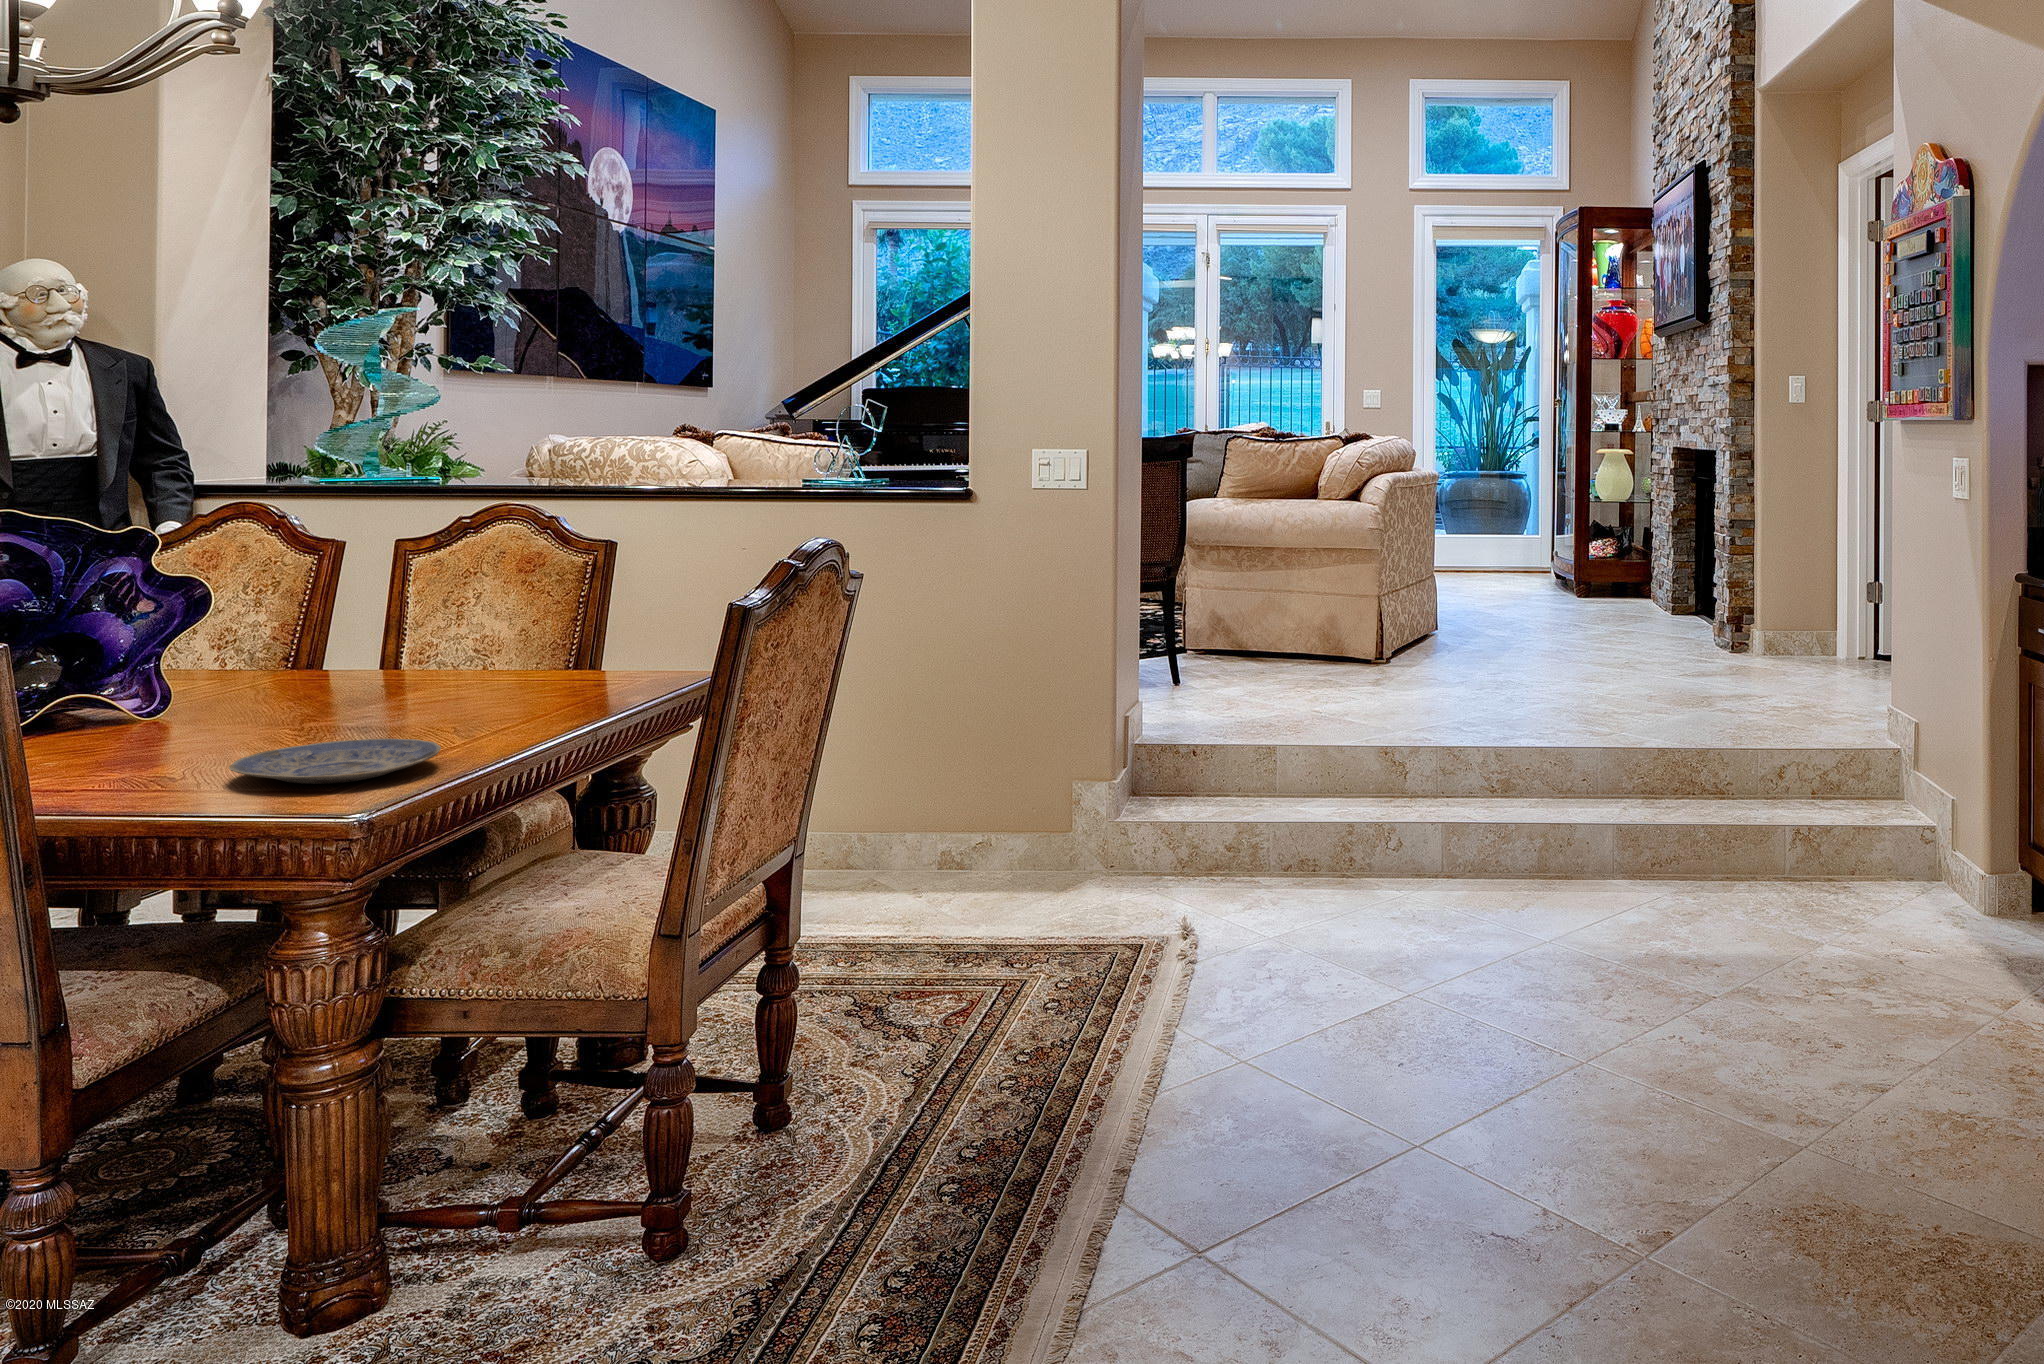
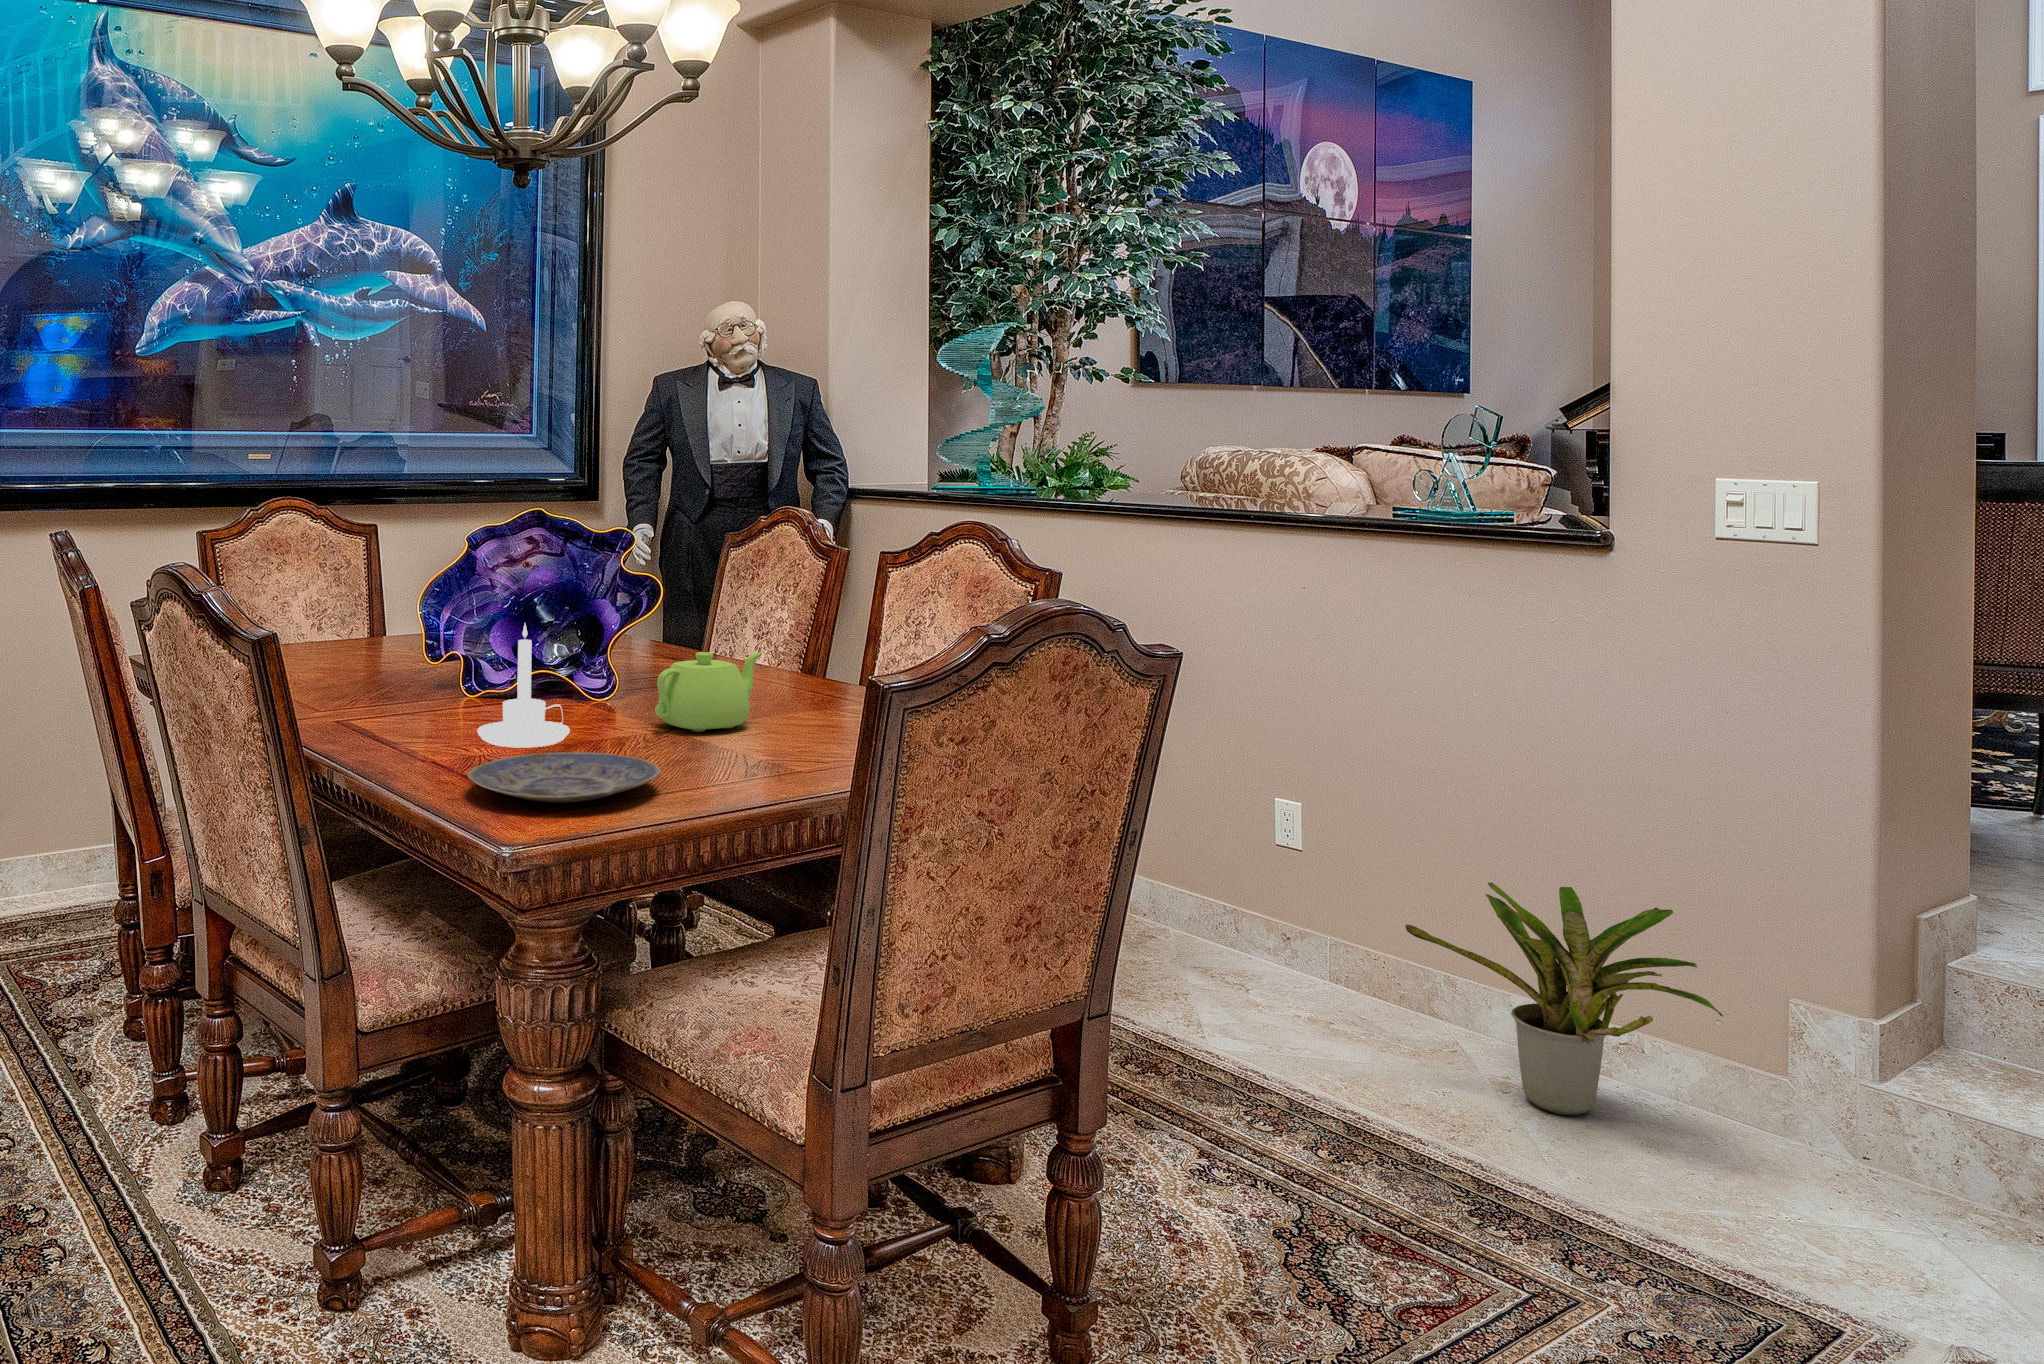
candle holder: none [122,632,239,759] -> present [477,624,570,748]
teapot: none [296,643,399,722] -> present [655,652,763,732]
potted plant: none [862,748,1062,903] -> present [1405,882,1723,1115]

